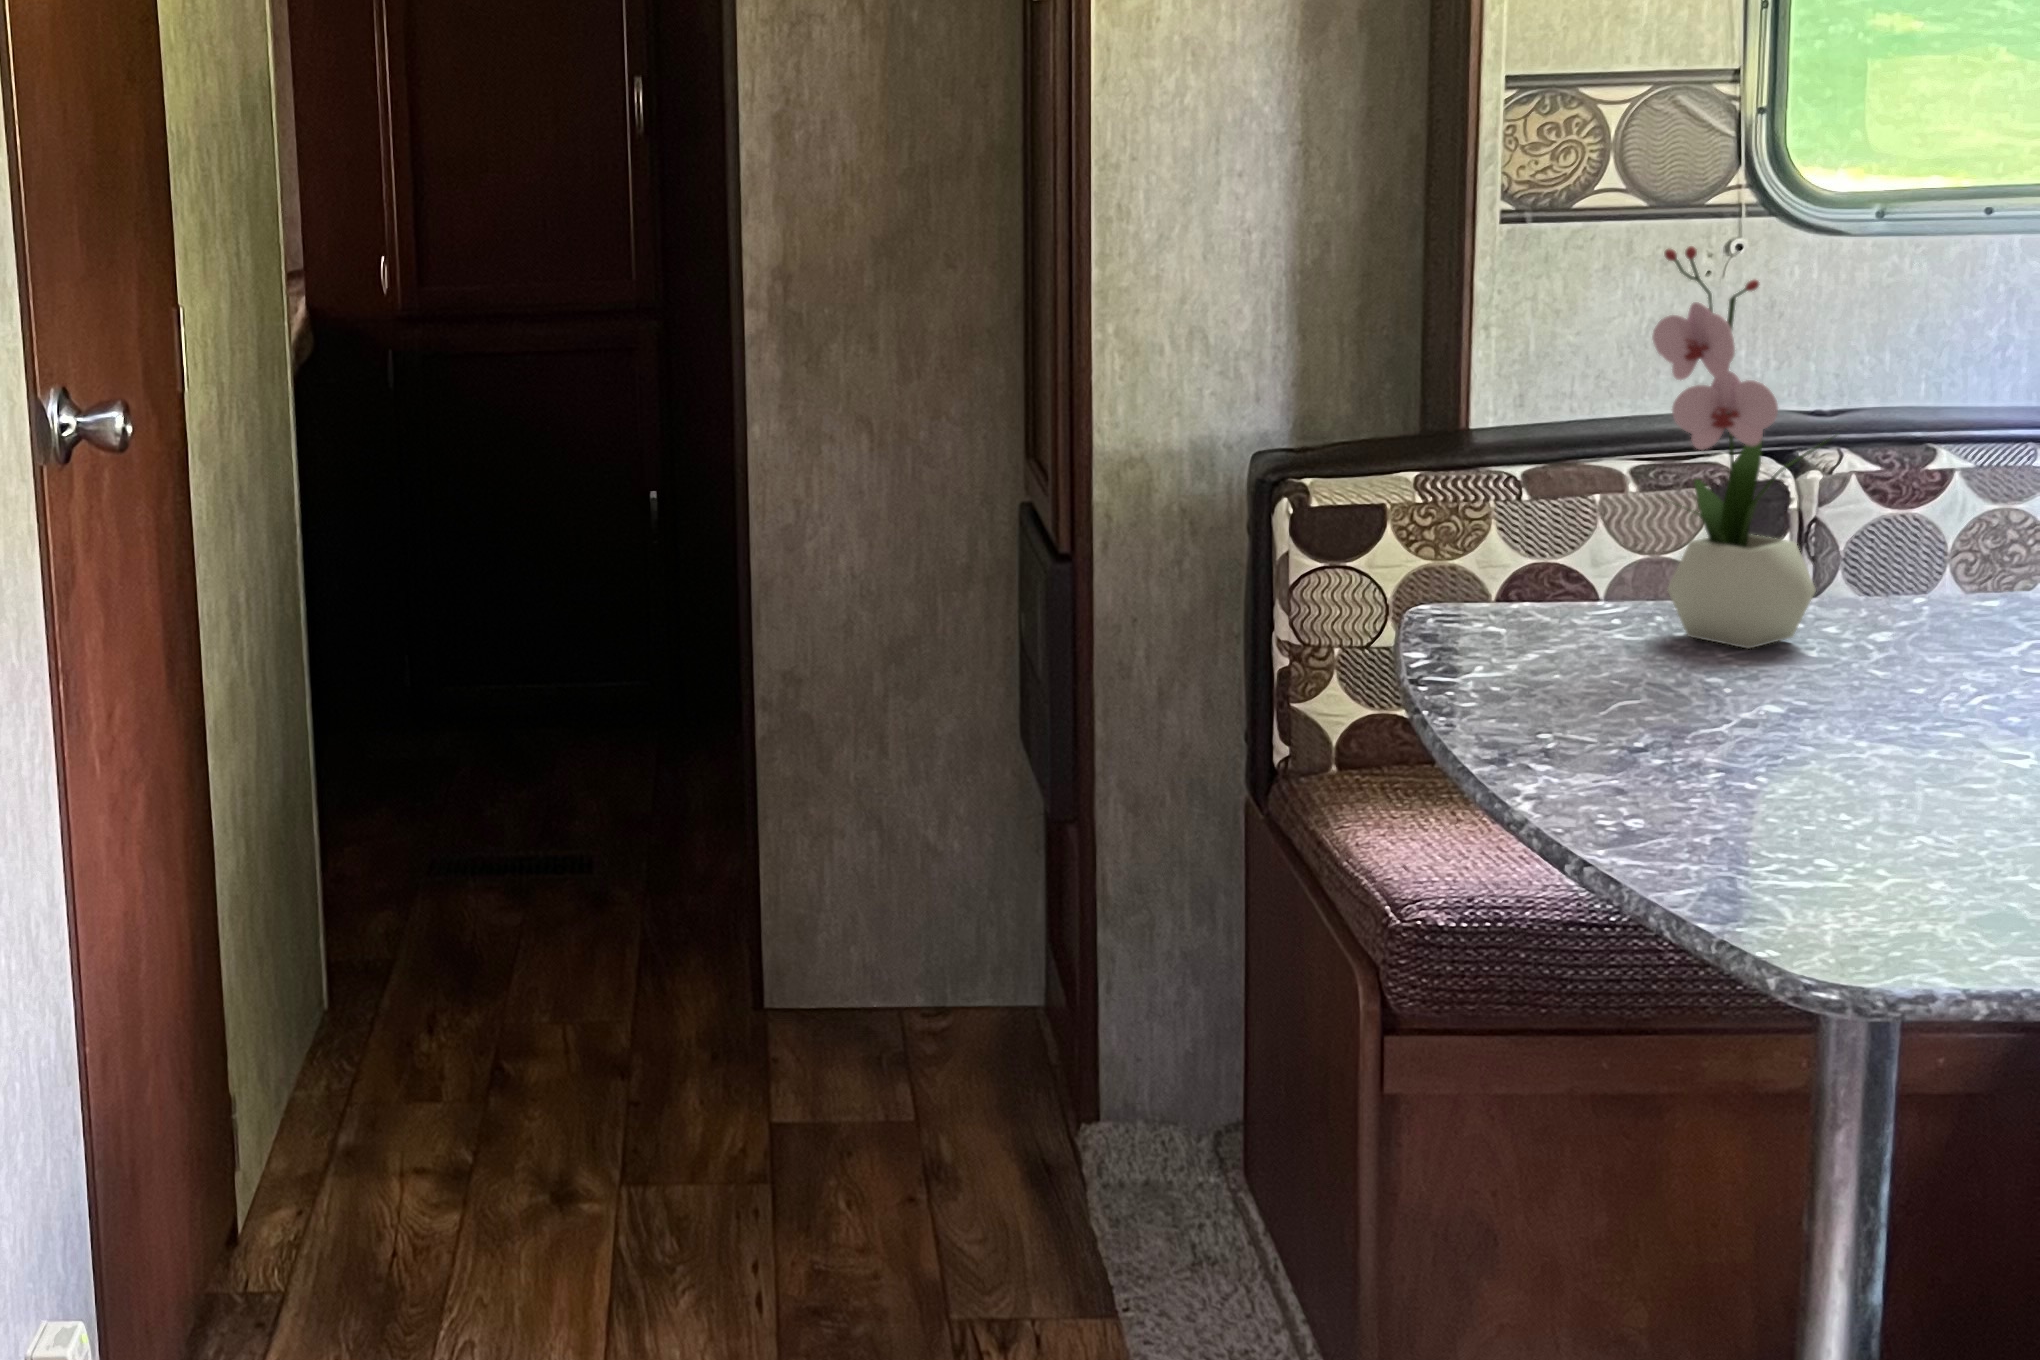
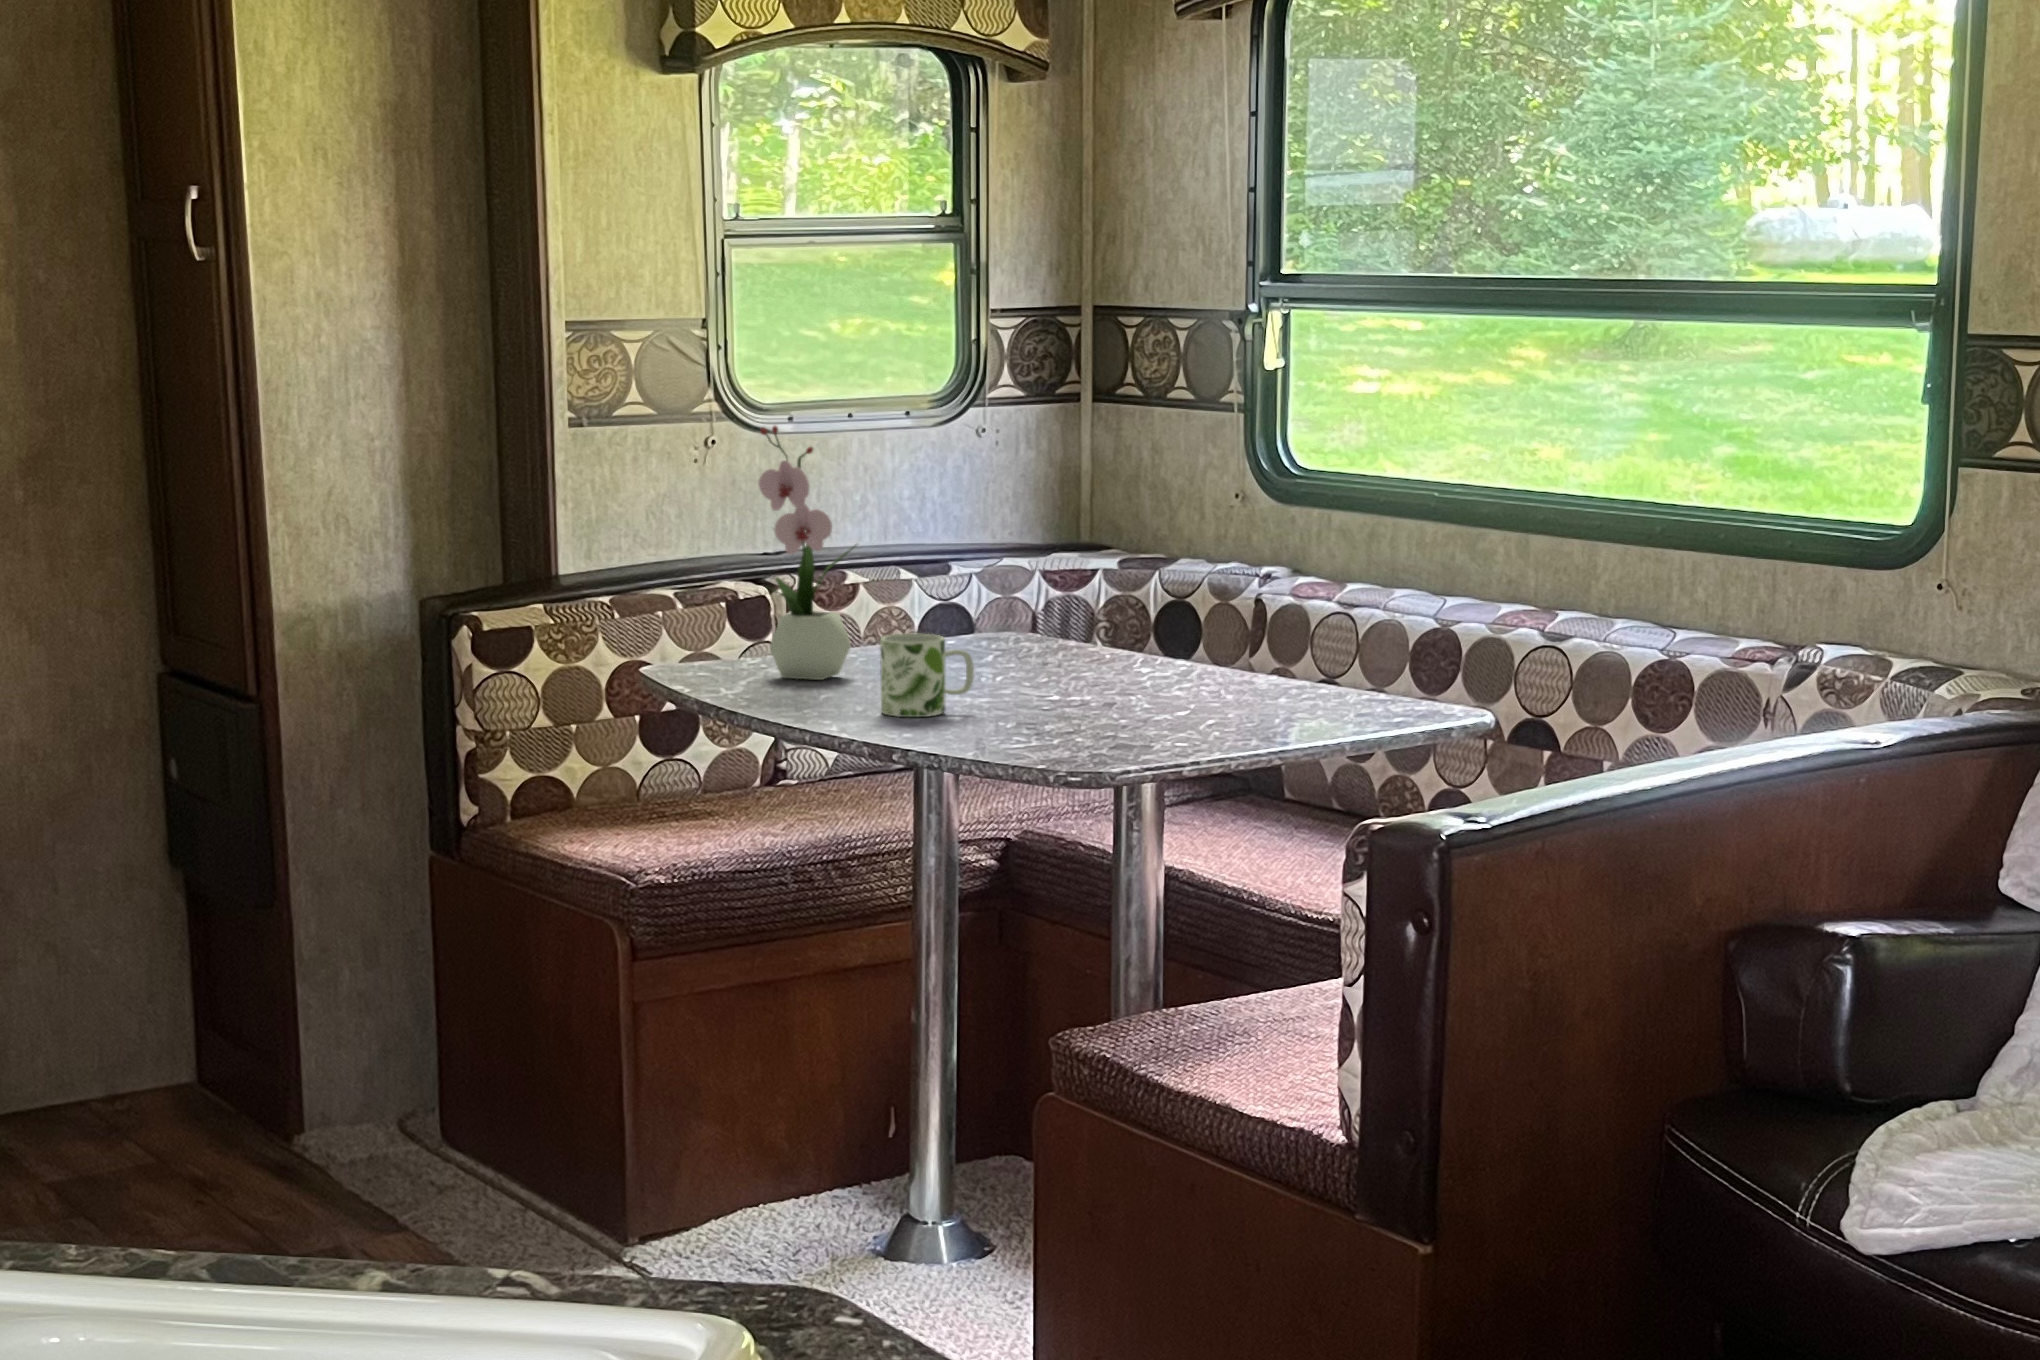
mug: none [1762,613,1943,764] -> present [880,634,974,717]

